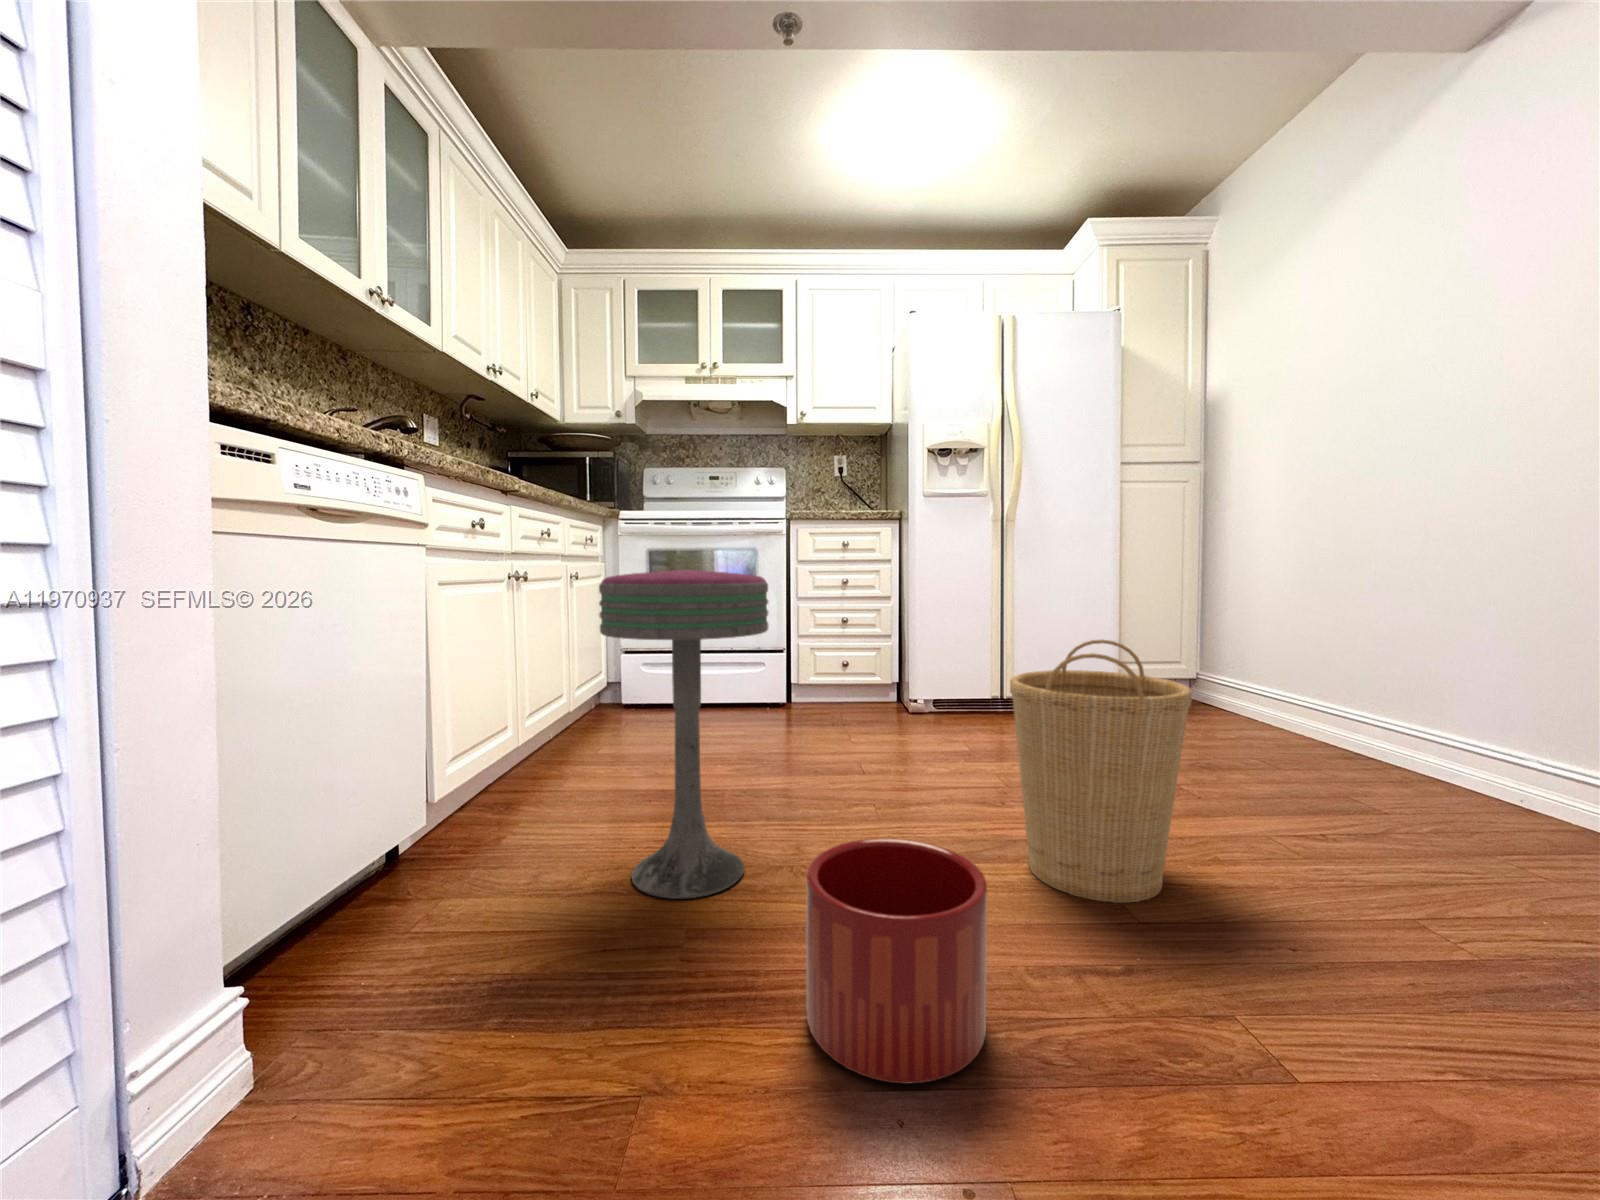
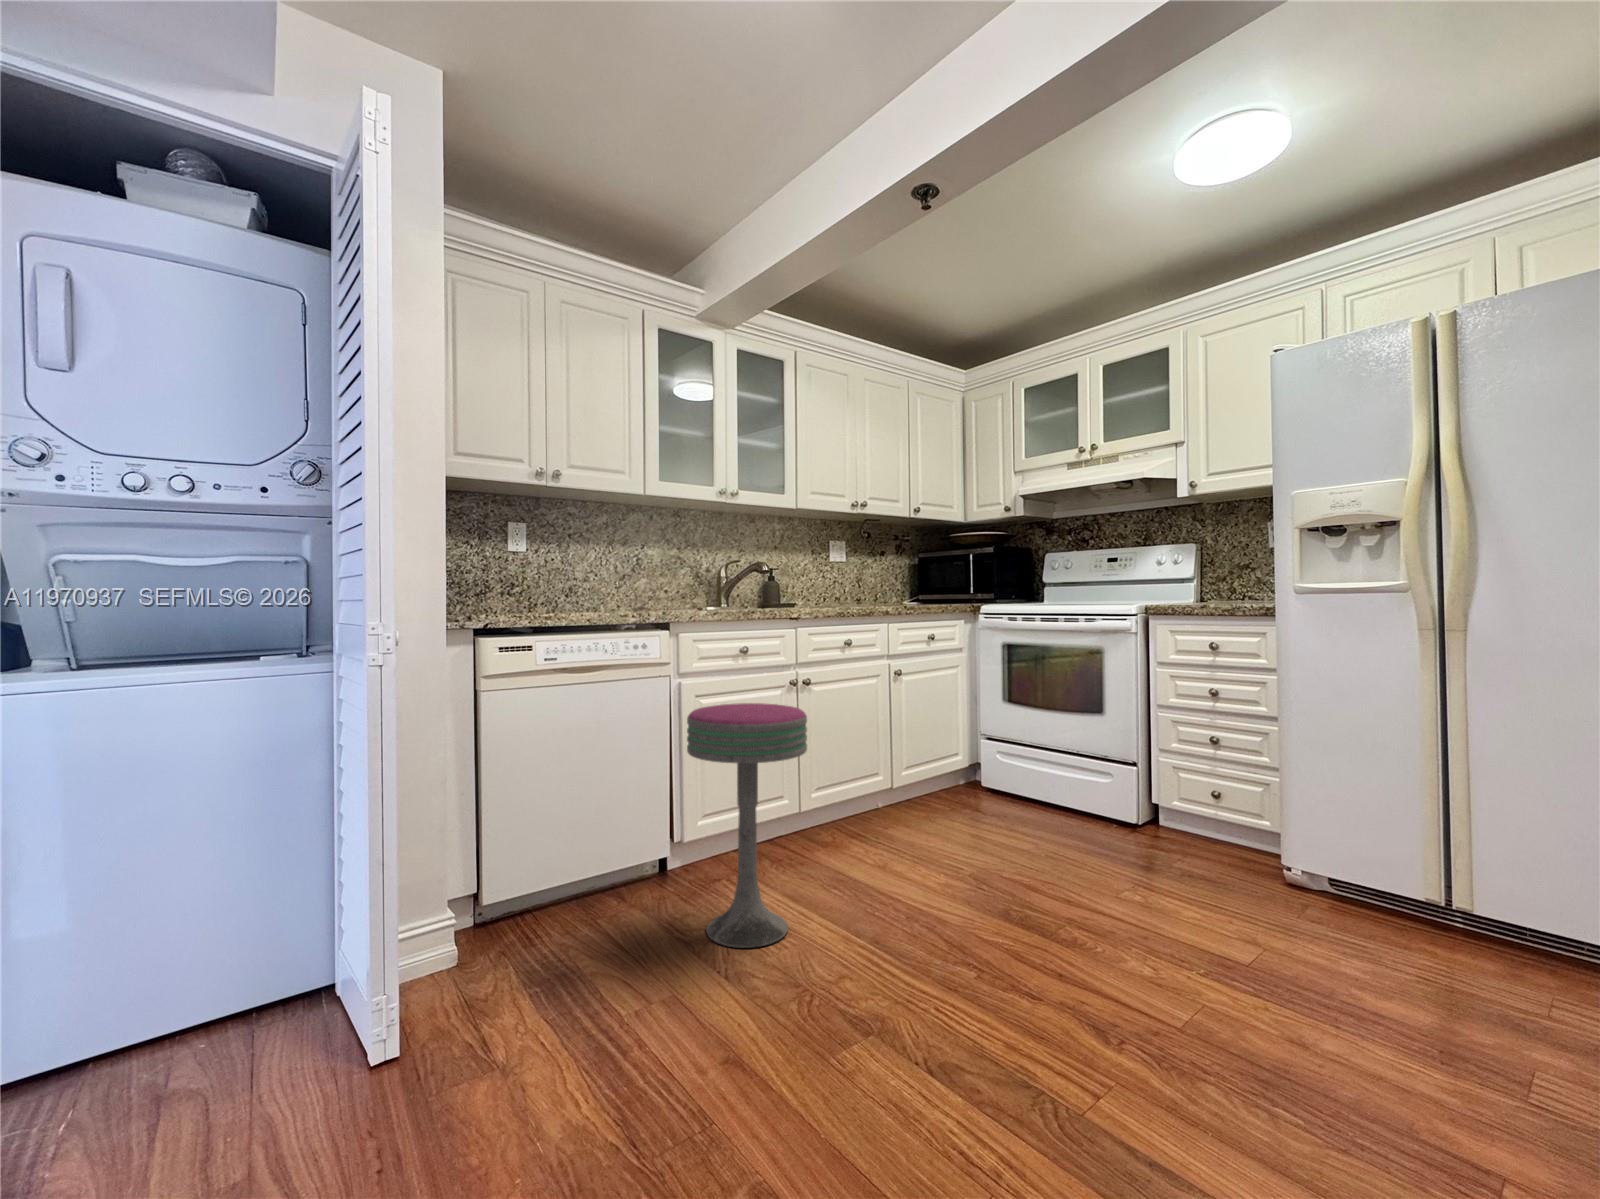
basket: present [1010,640,1192,903] -> none [900,831,1084,1133]
planter: present [806,838,987,1084] -> none [589,923,710,1085]

